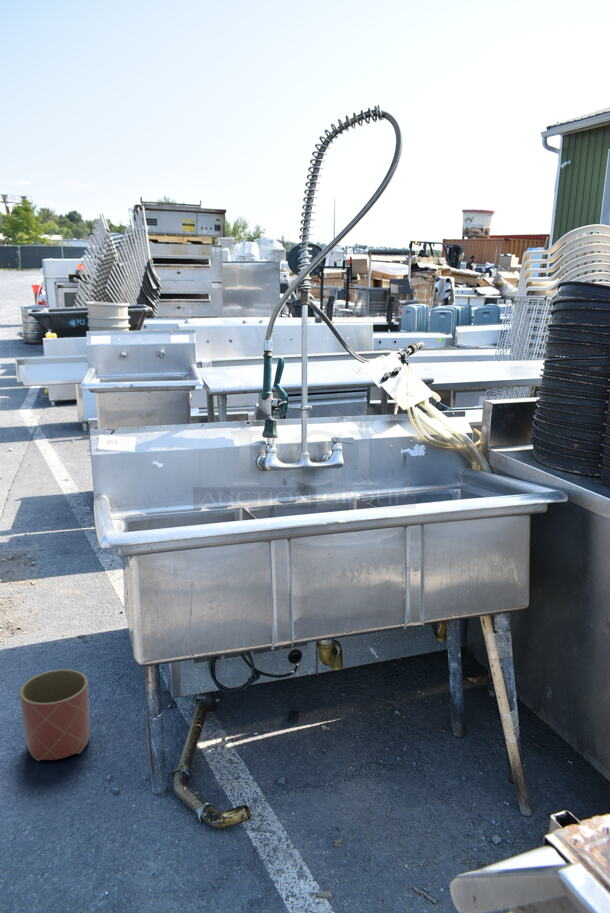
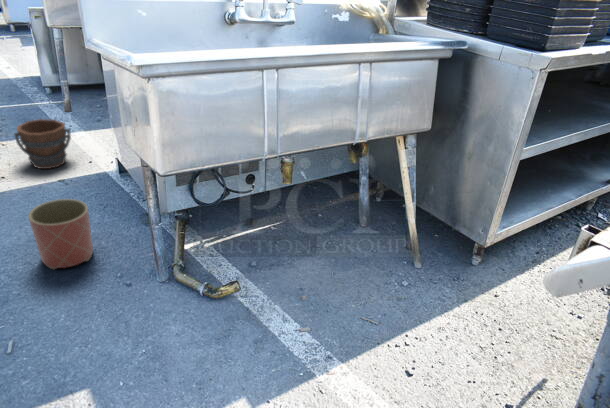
bucket: none [39,556,103,619] -> present [14,119,71,169]

